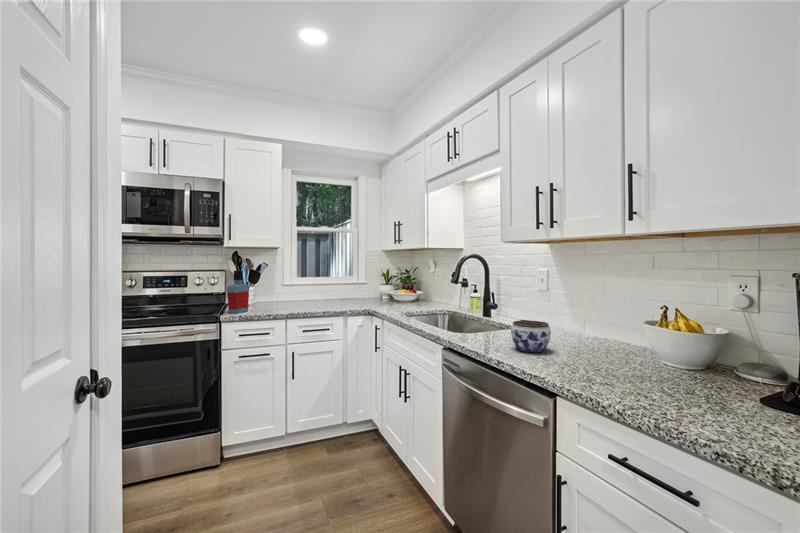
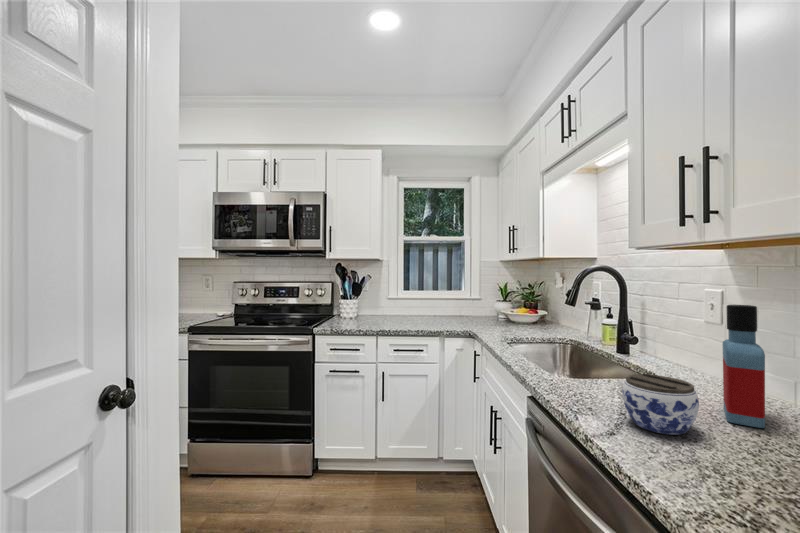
bottle: present [227,271,249,313] -> present [723,305,765,428]

